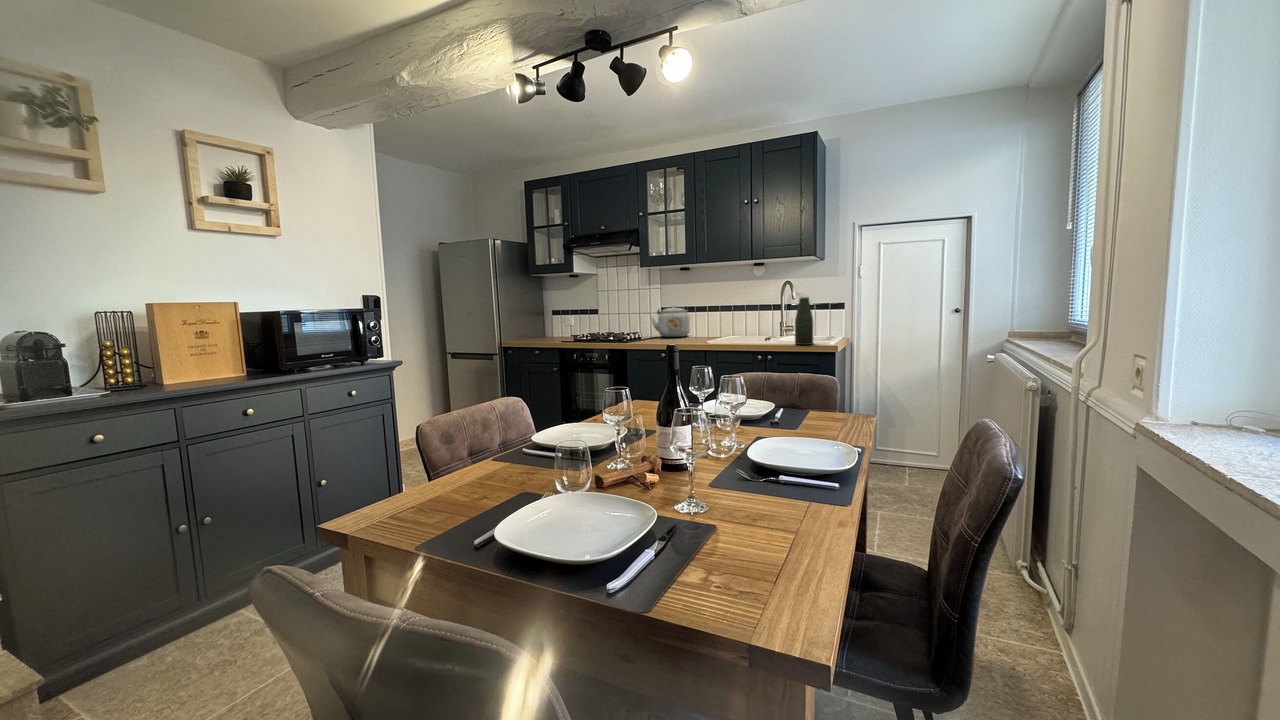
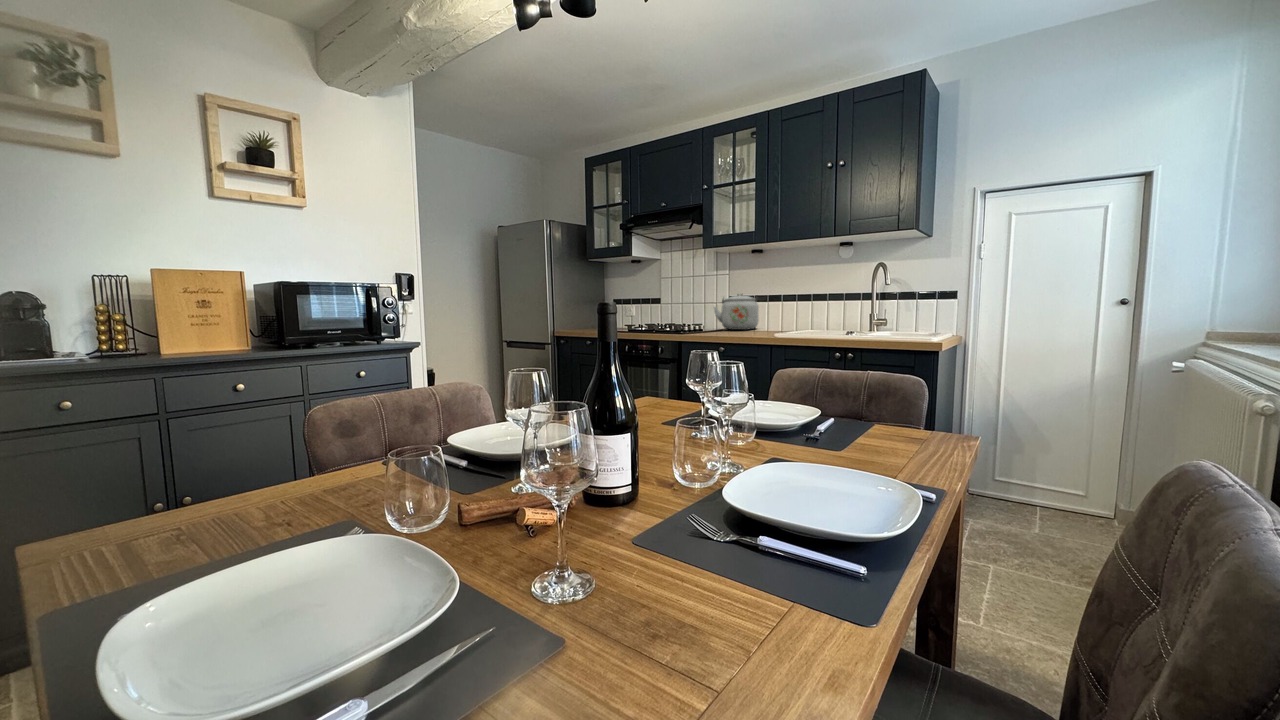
bottle: present [795,297,813,345] -> none [883,279,909,341]

